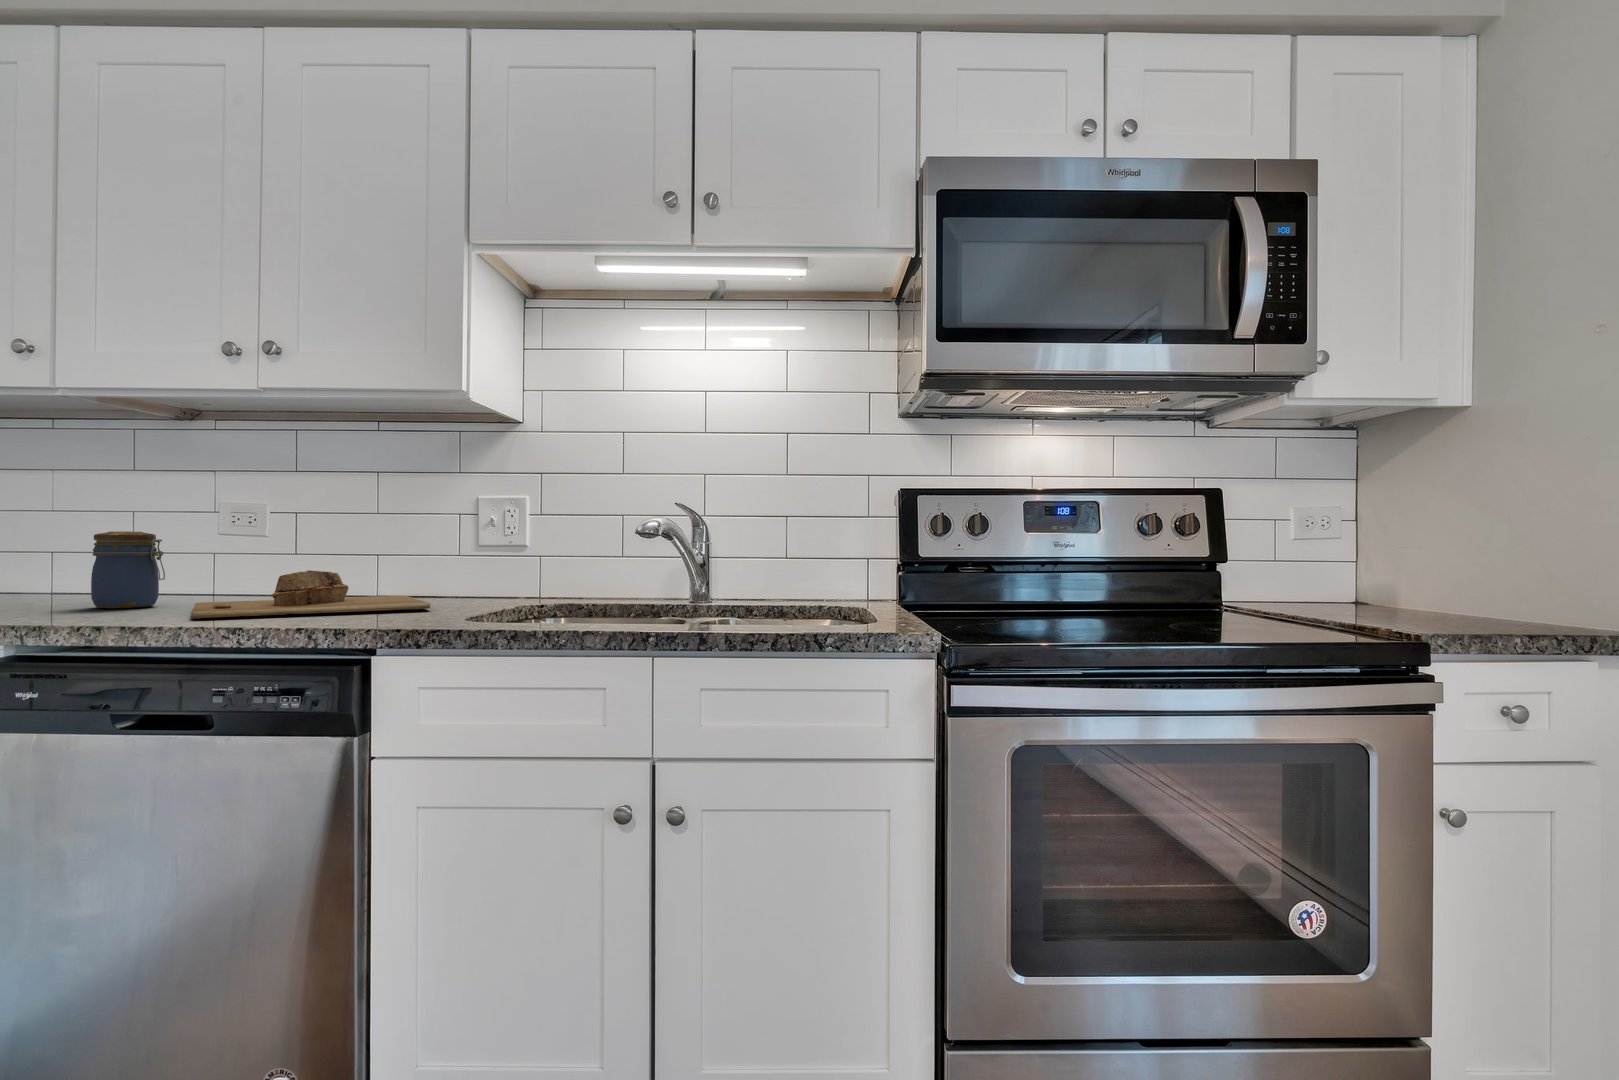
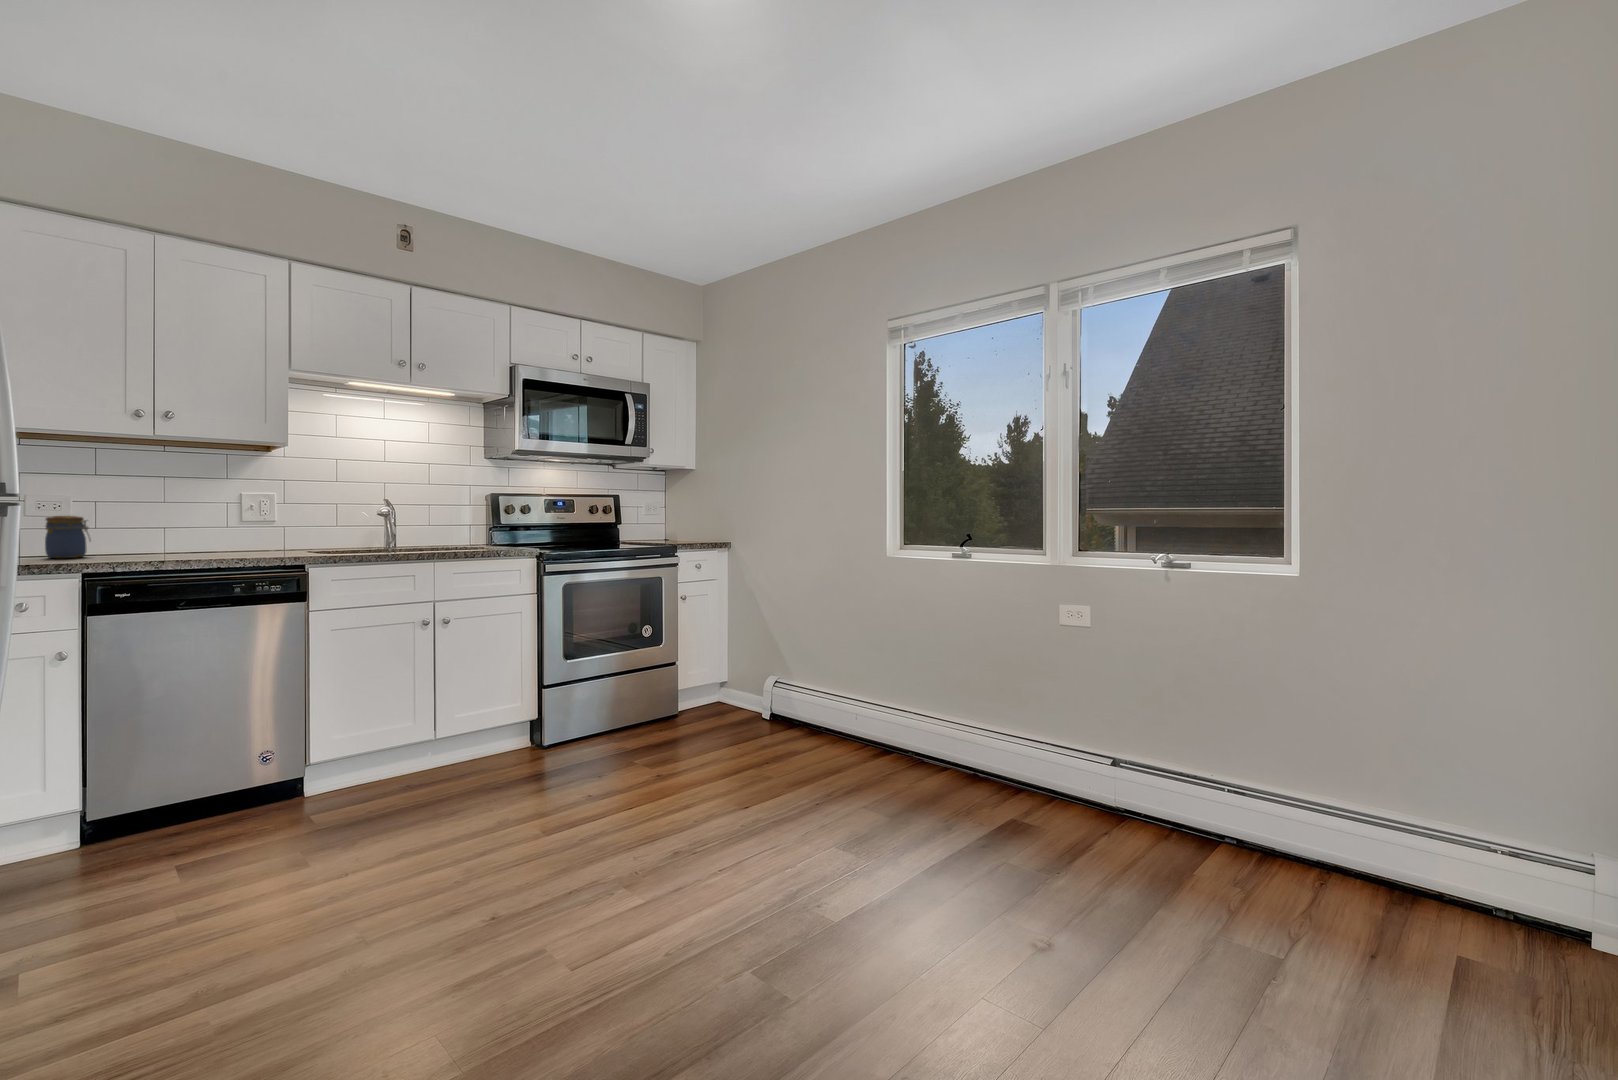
cutting board: present [192,570,430,619] -> none [118,534,274,558]

